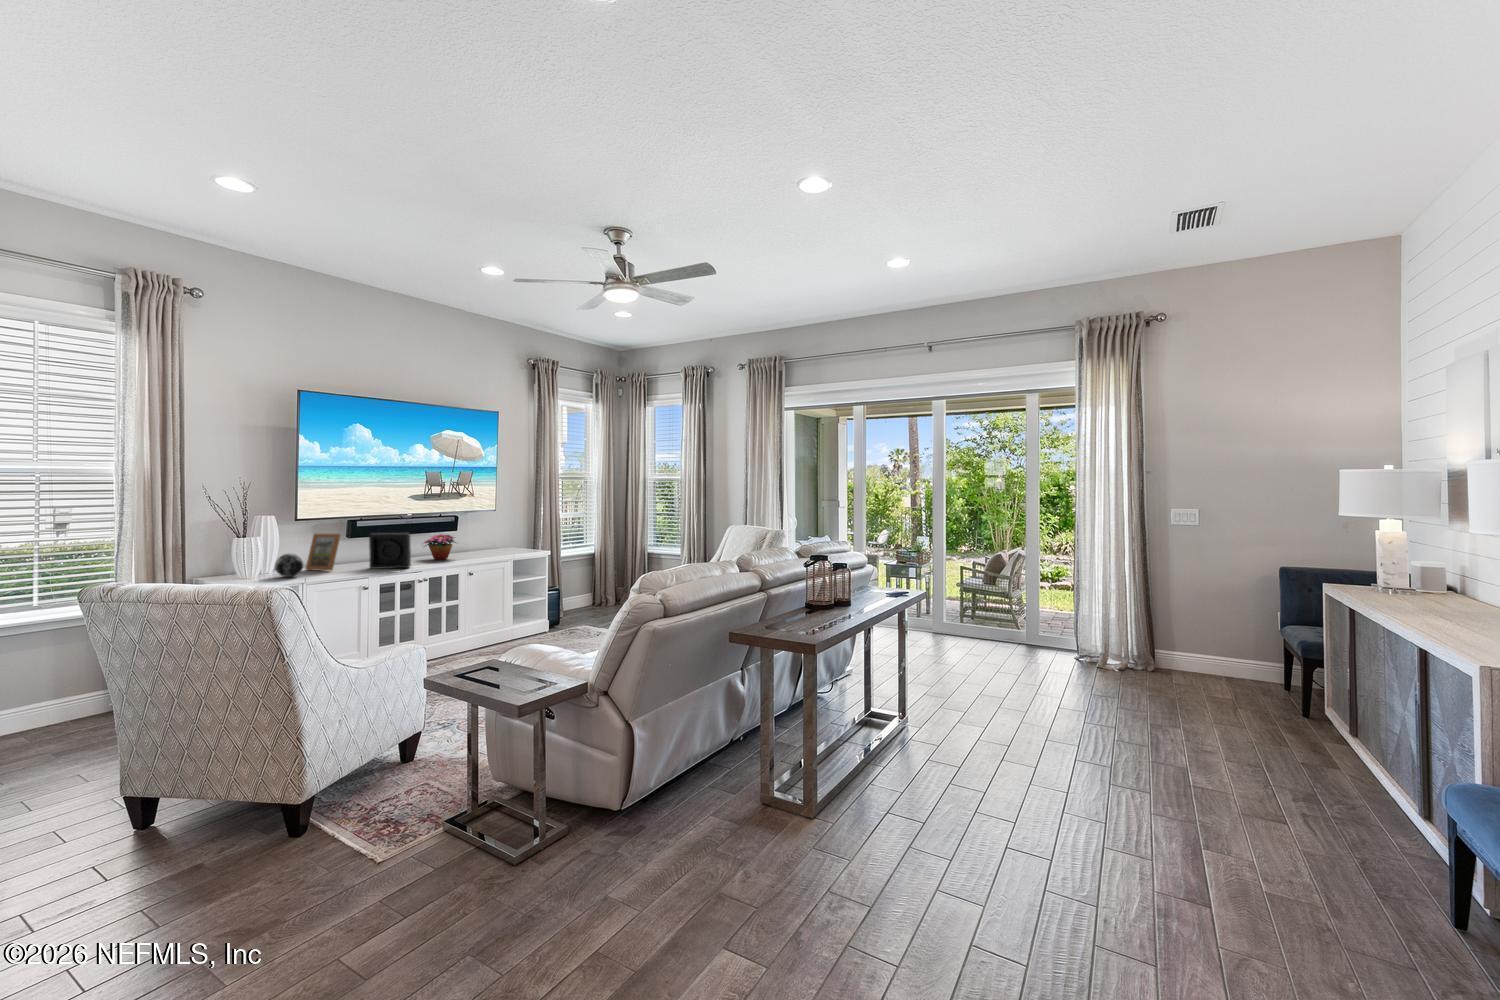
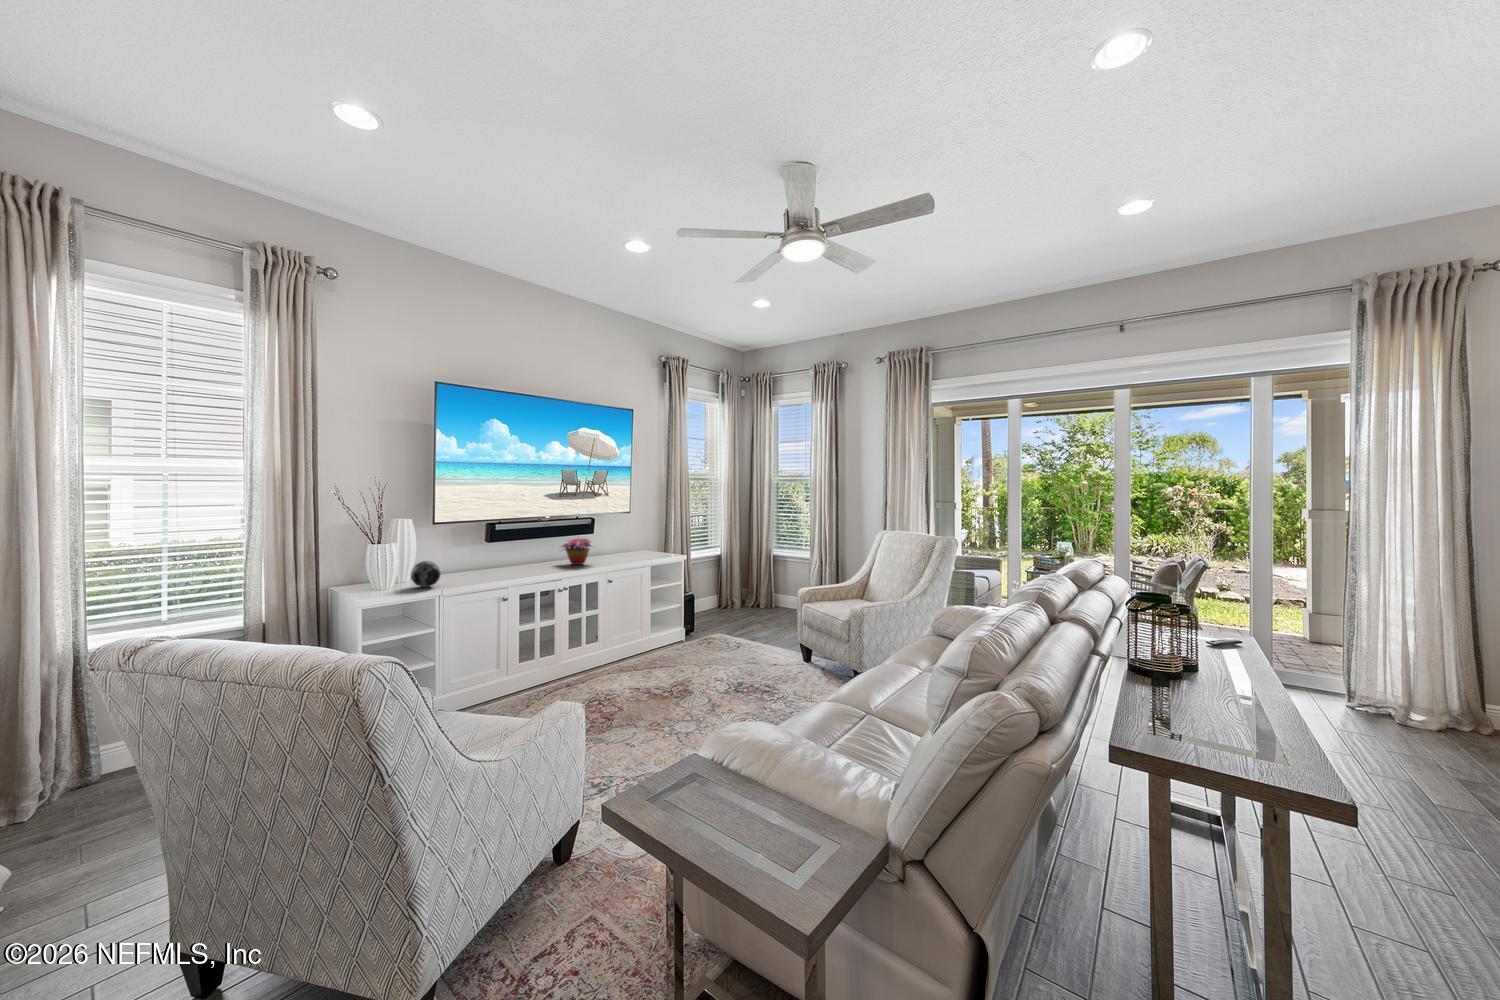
speaker: present [369,533,411,569] -> none [508,537,550,576]
picture frame: present [306,534,340,571] -> none [442,538,479,579]

